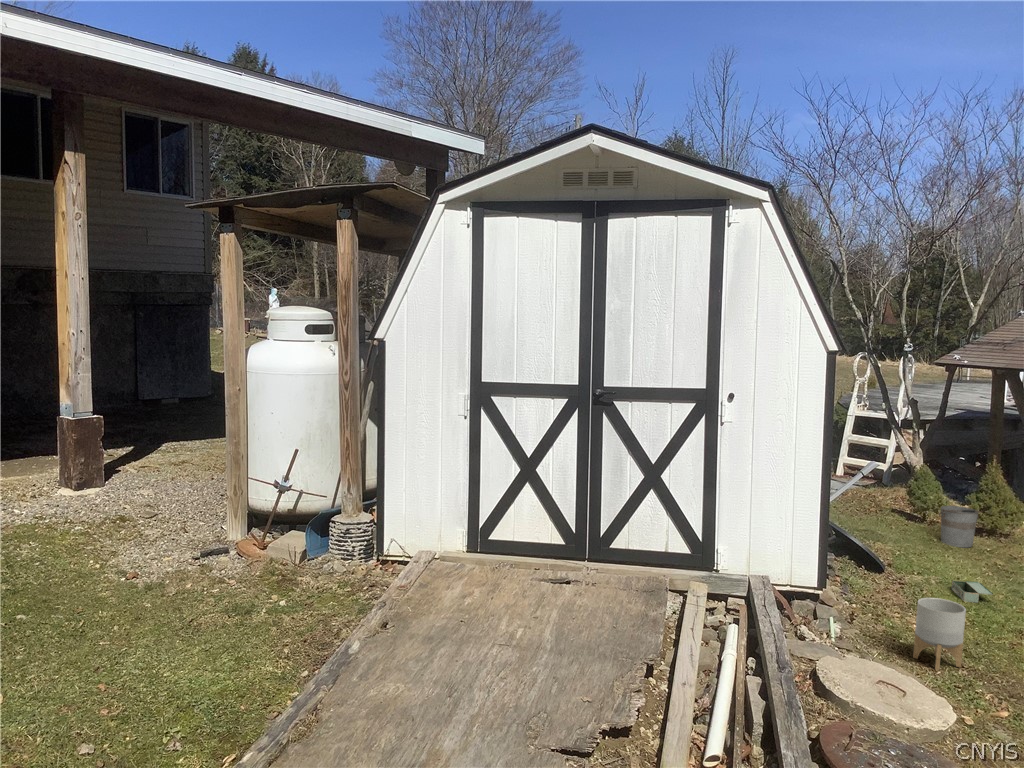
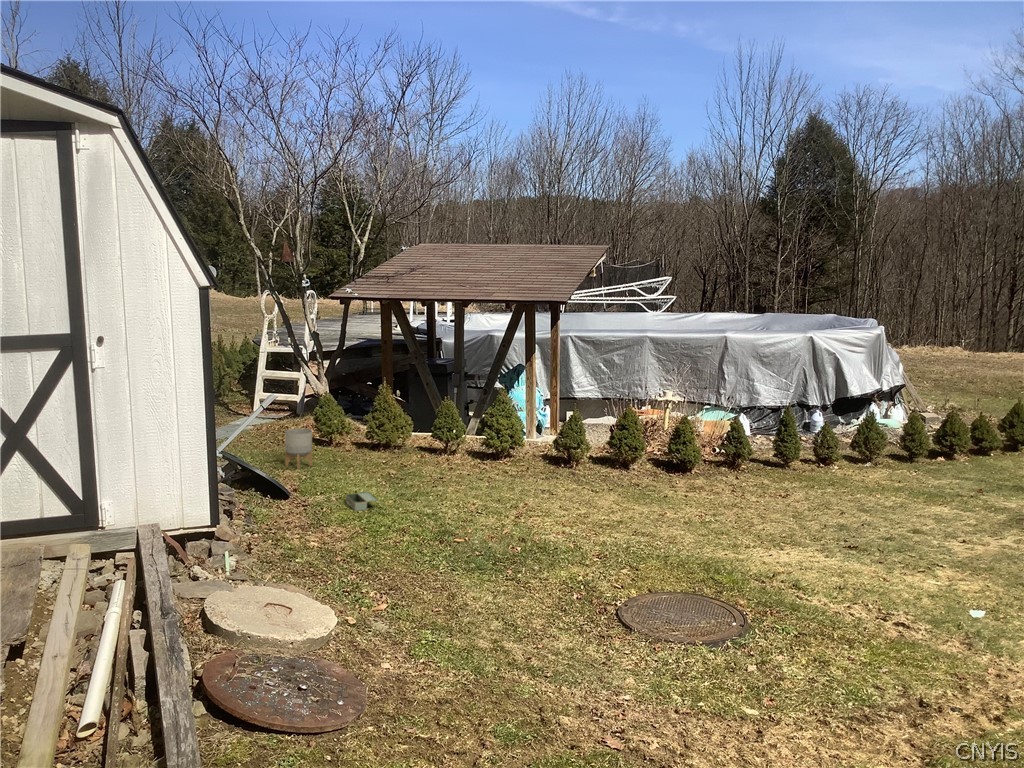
bucket: present [939,506,982,547] -> none [339,427,374,463]
planter: present [913,598,966,670] -> present [285,429,312,469]

